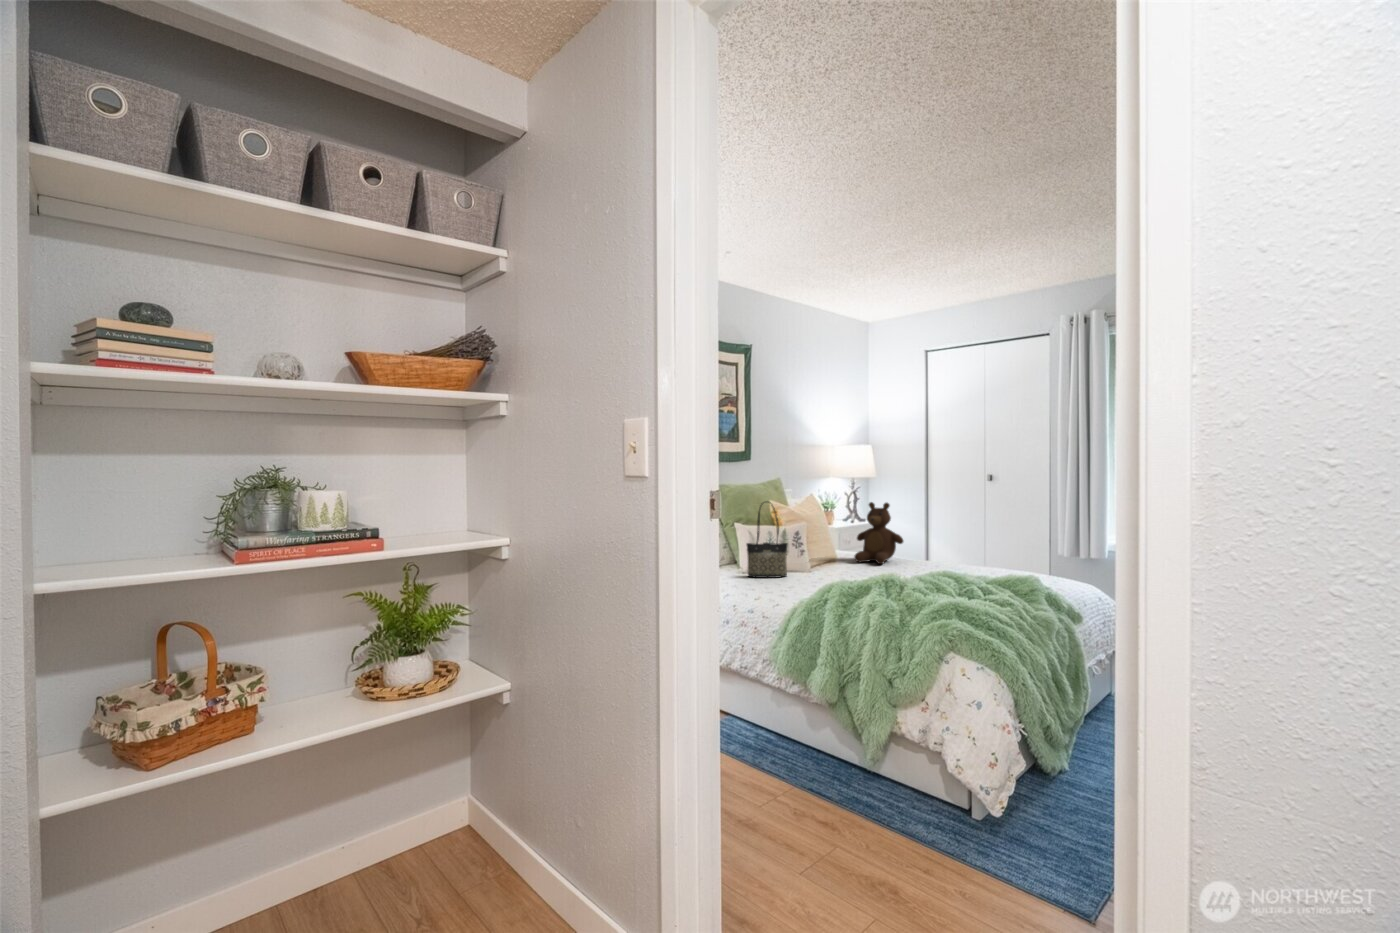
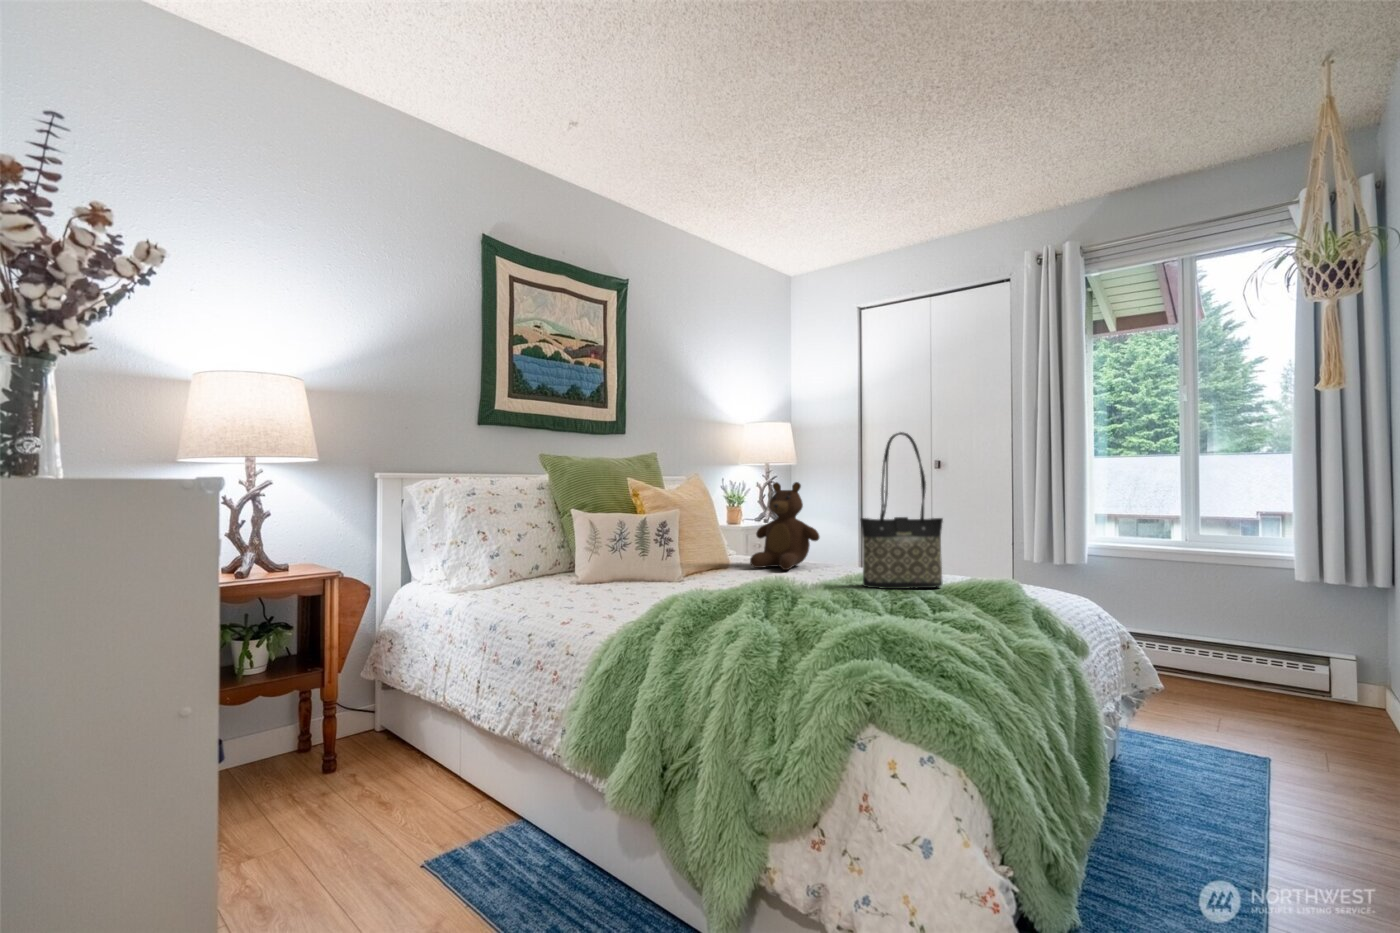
tote bag: present [747,504,787,578] -> present [860,432,943,589]

